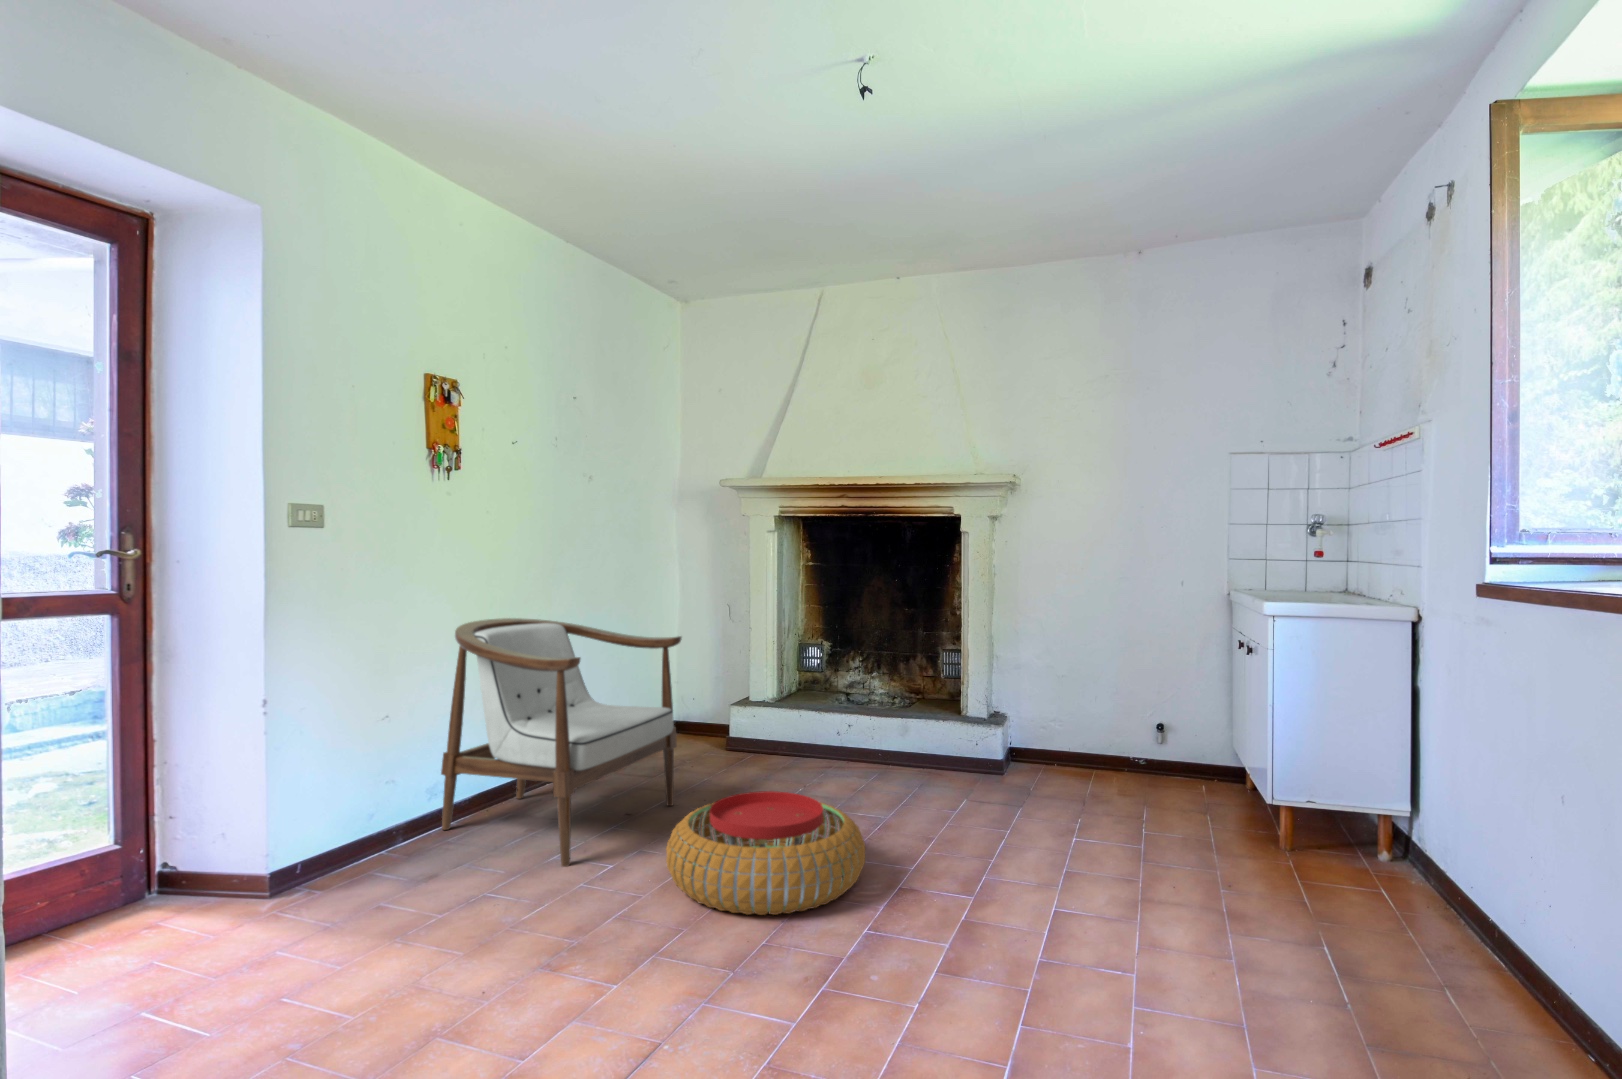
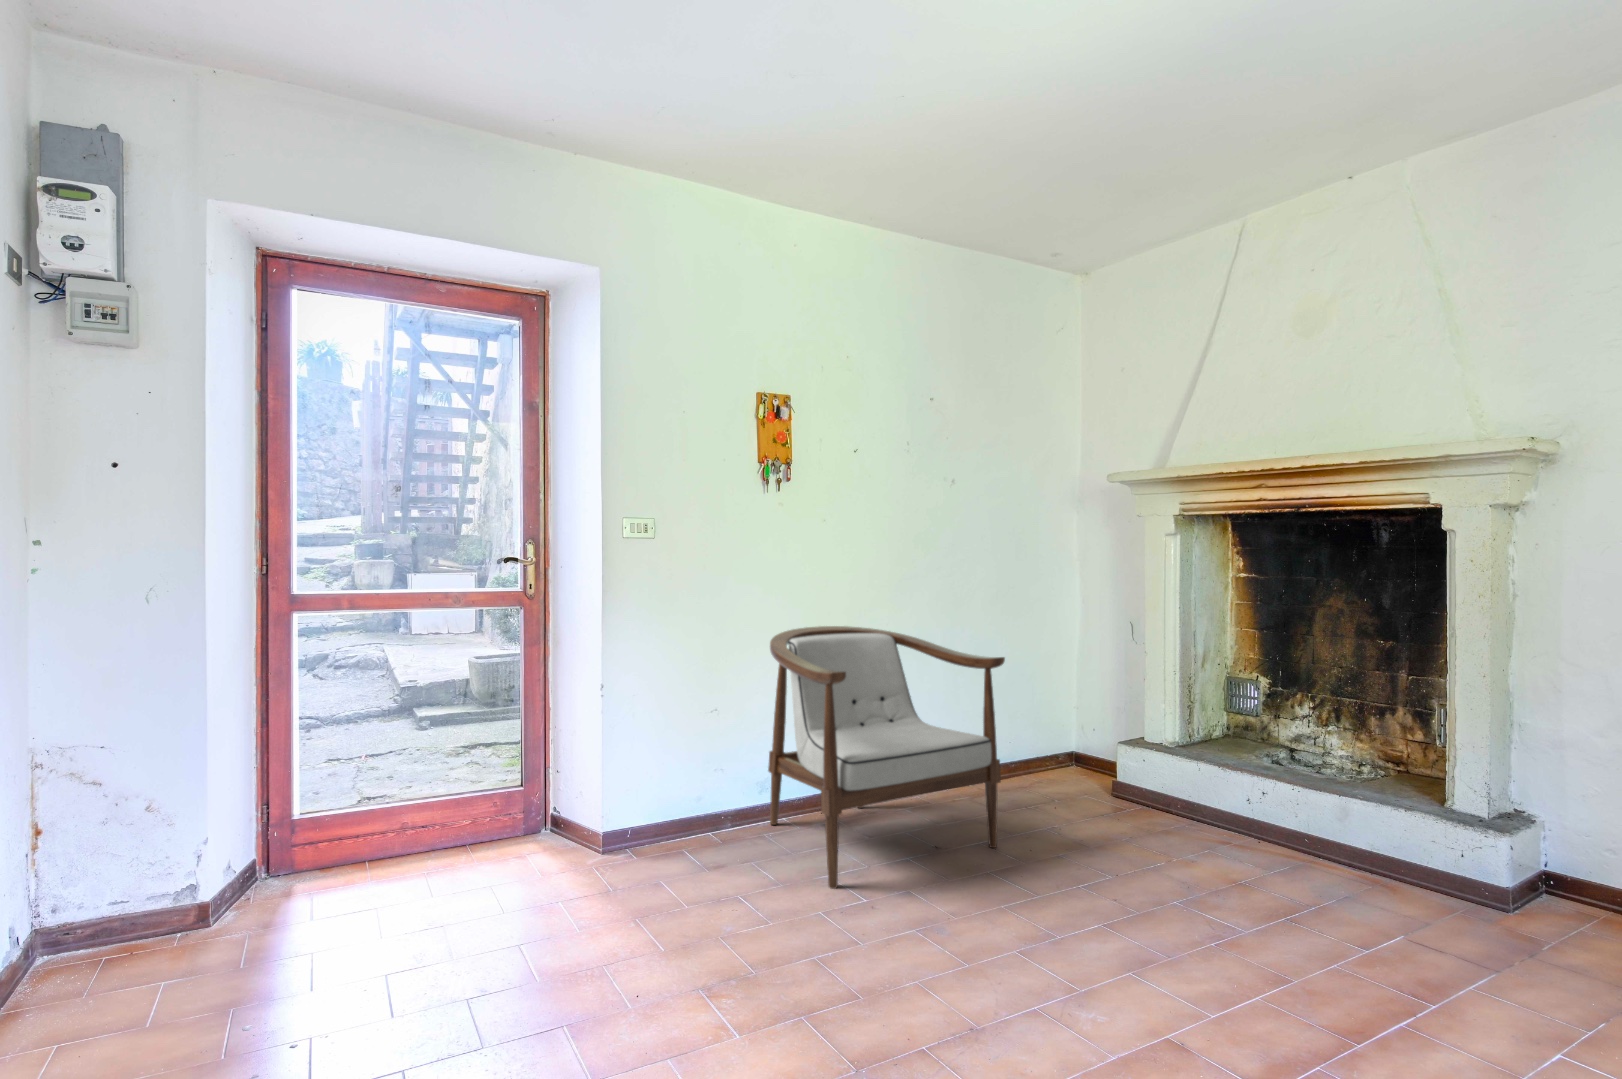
pouf: present [666,791,865,915] -> none [891,852,1143,1021]

